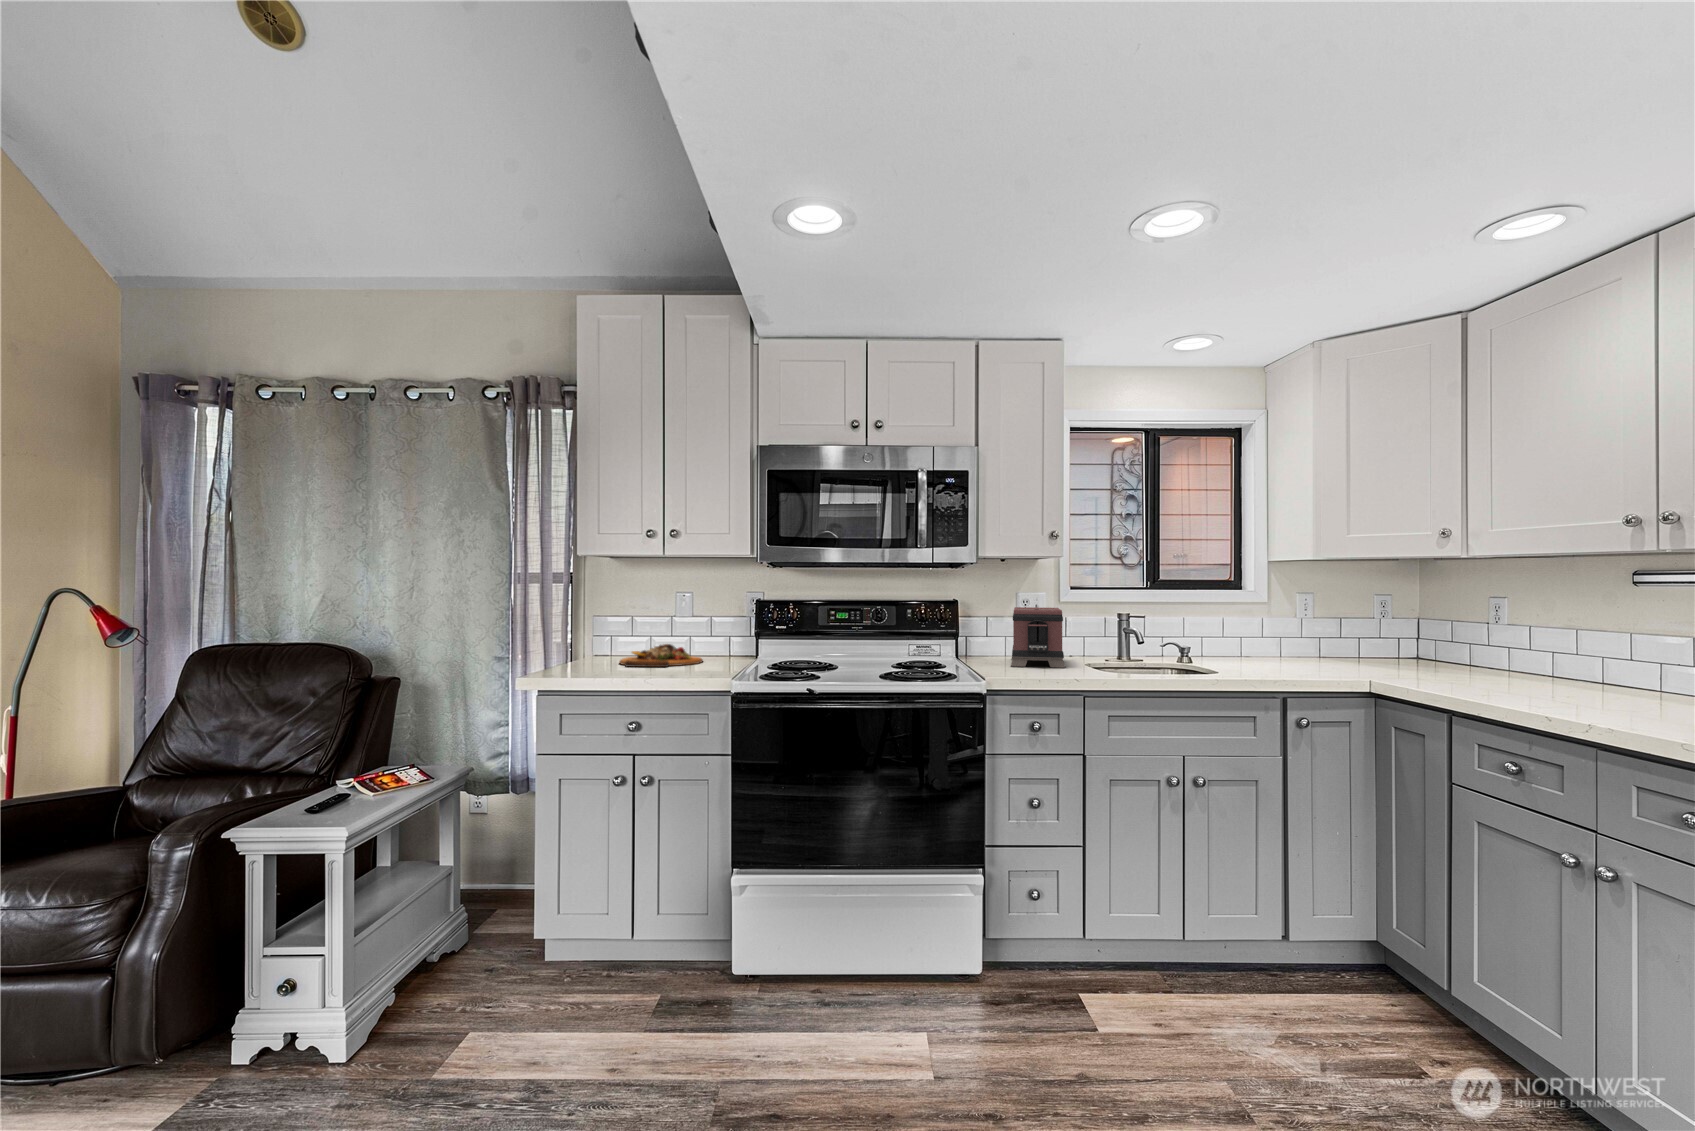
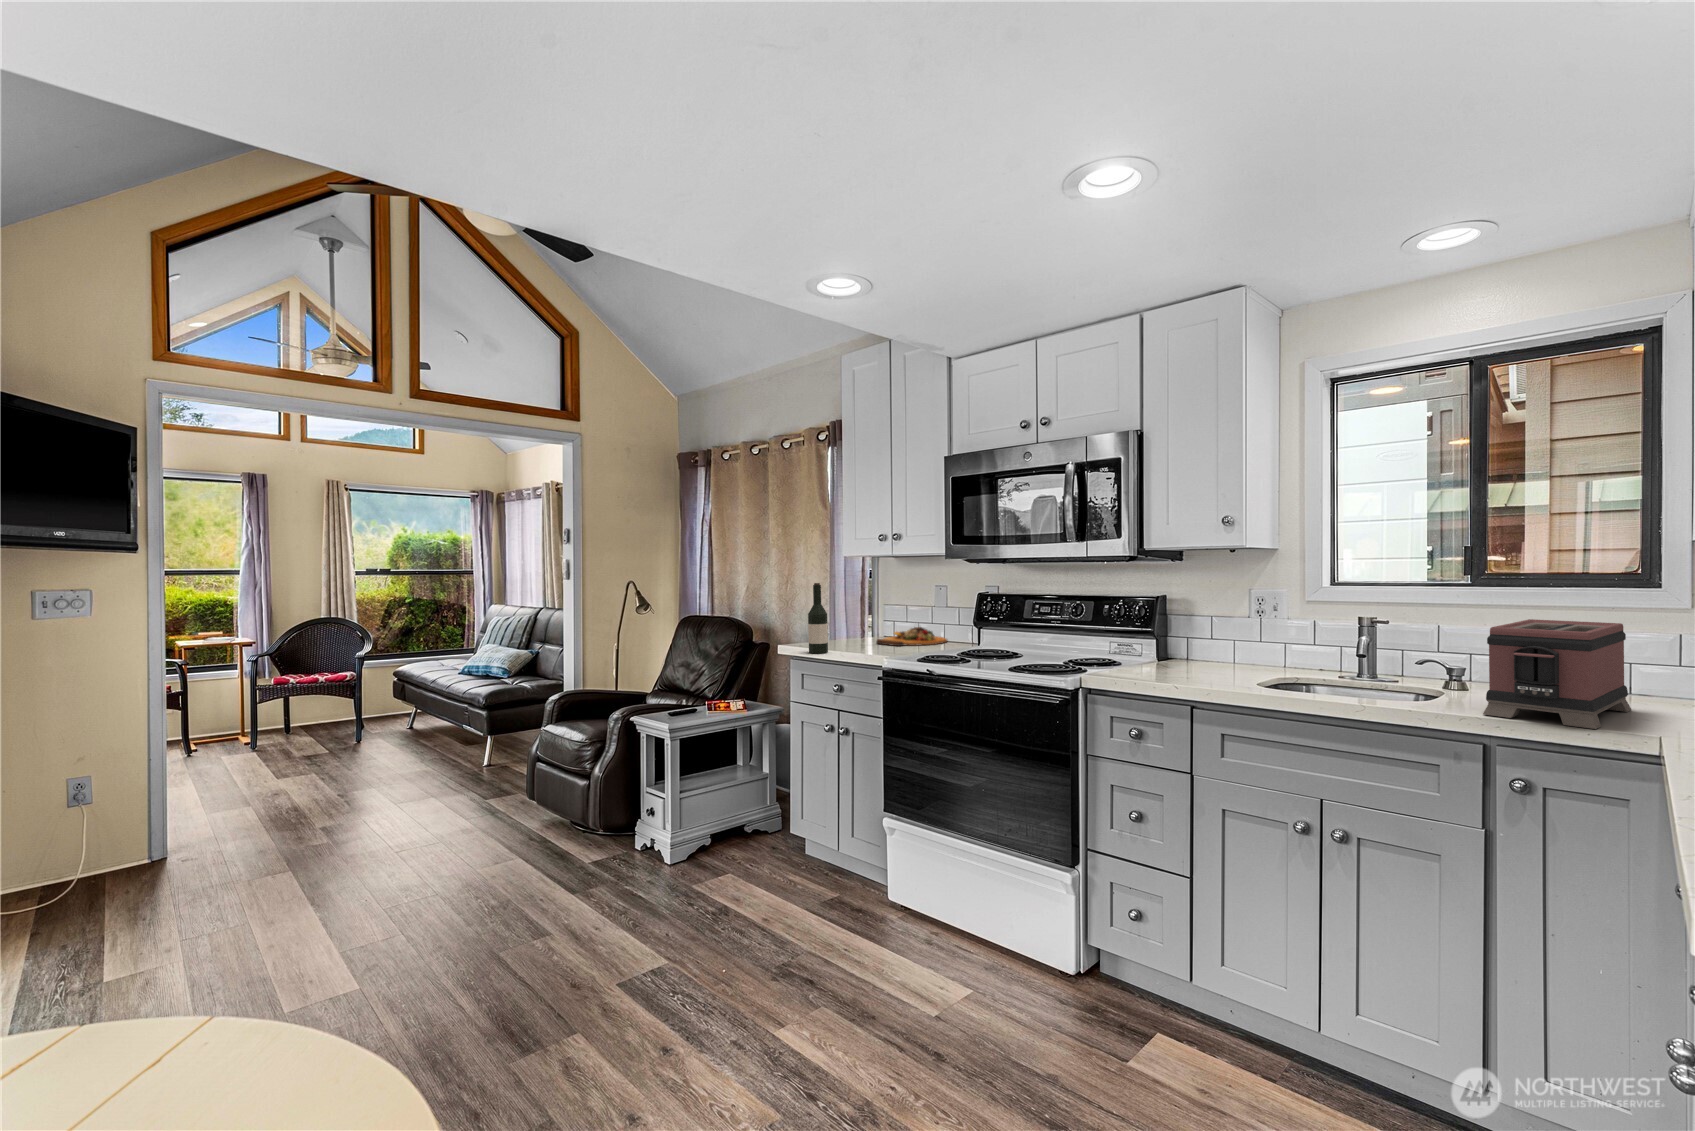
wine bottle: none [578,584,606,681] -> present [808,583,828,654]
toaster: present [1011,607,1065,668] -> present [1483,619,1631,729]

